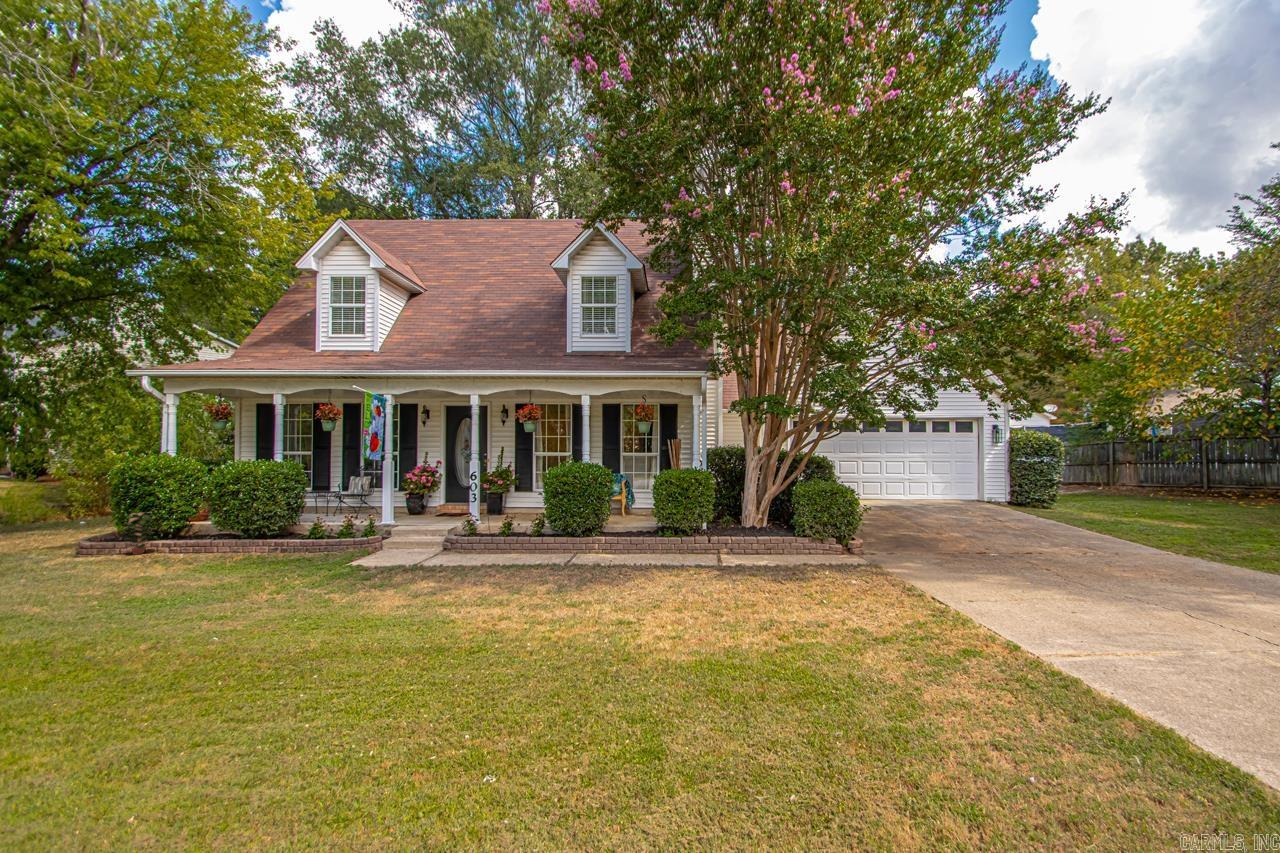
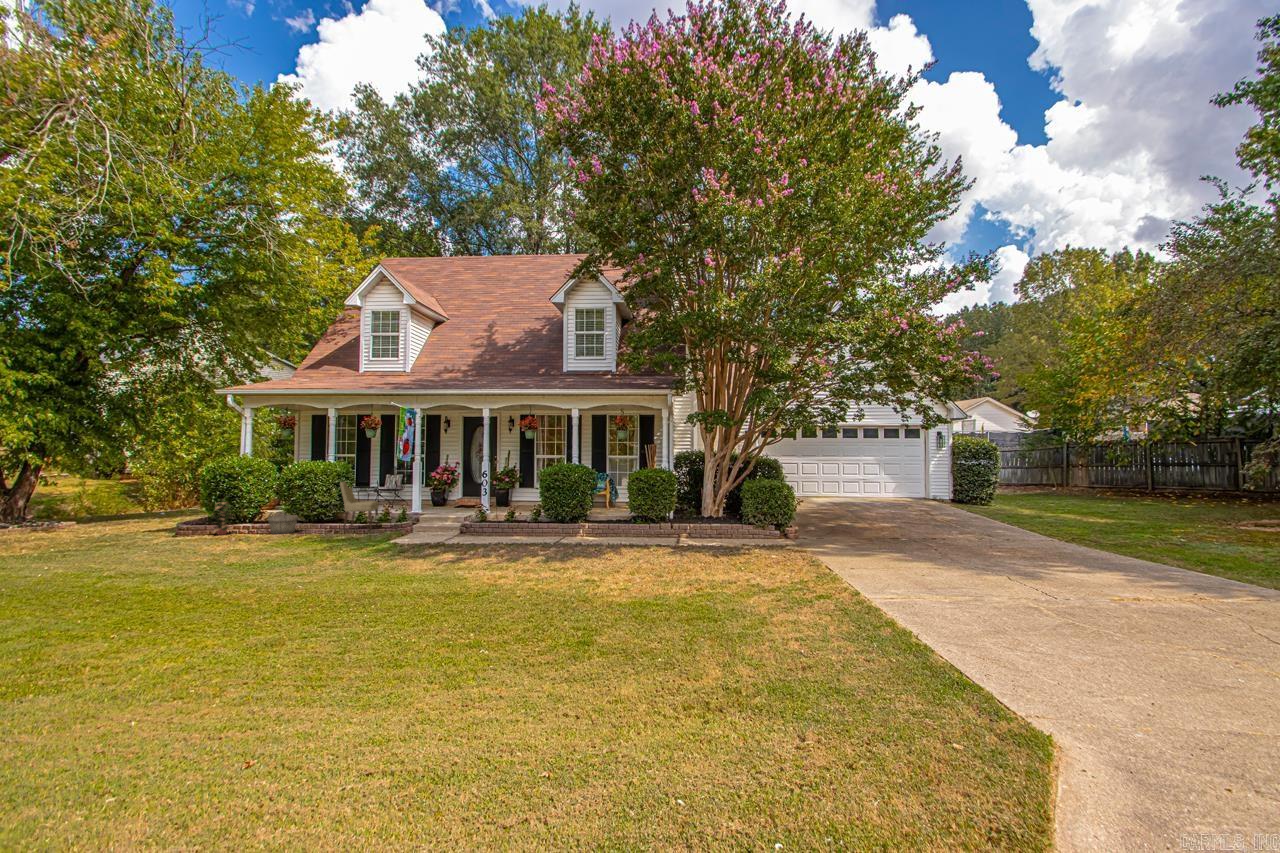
chair: none [291,485,341,546] -> present [340,482,379,529]
wooden bucket: none [198,523,238,552] -> present [268,514,298,534]

